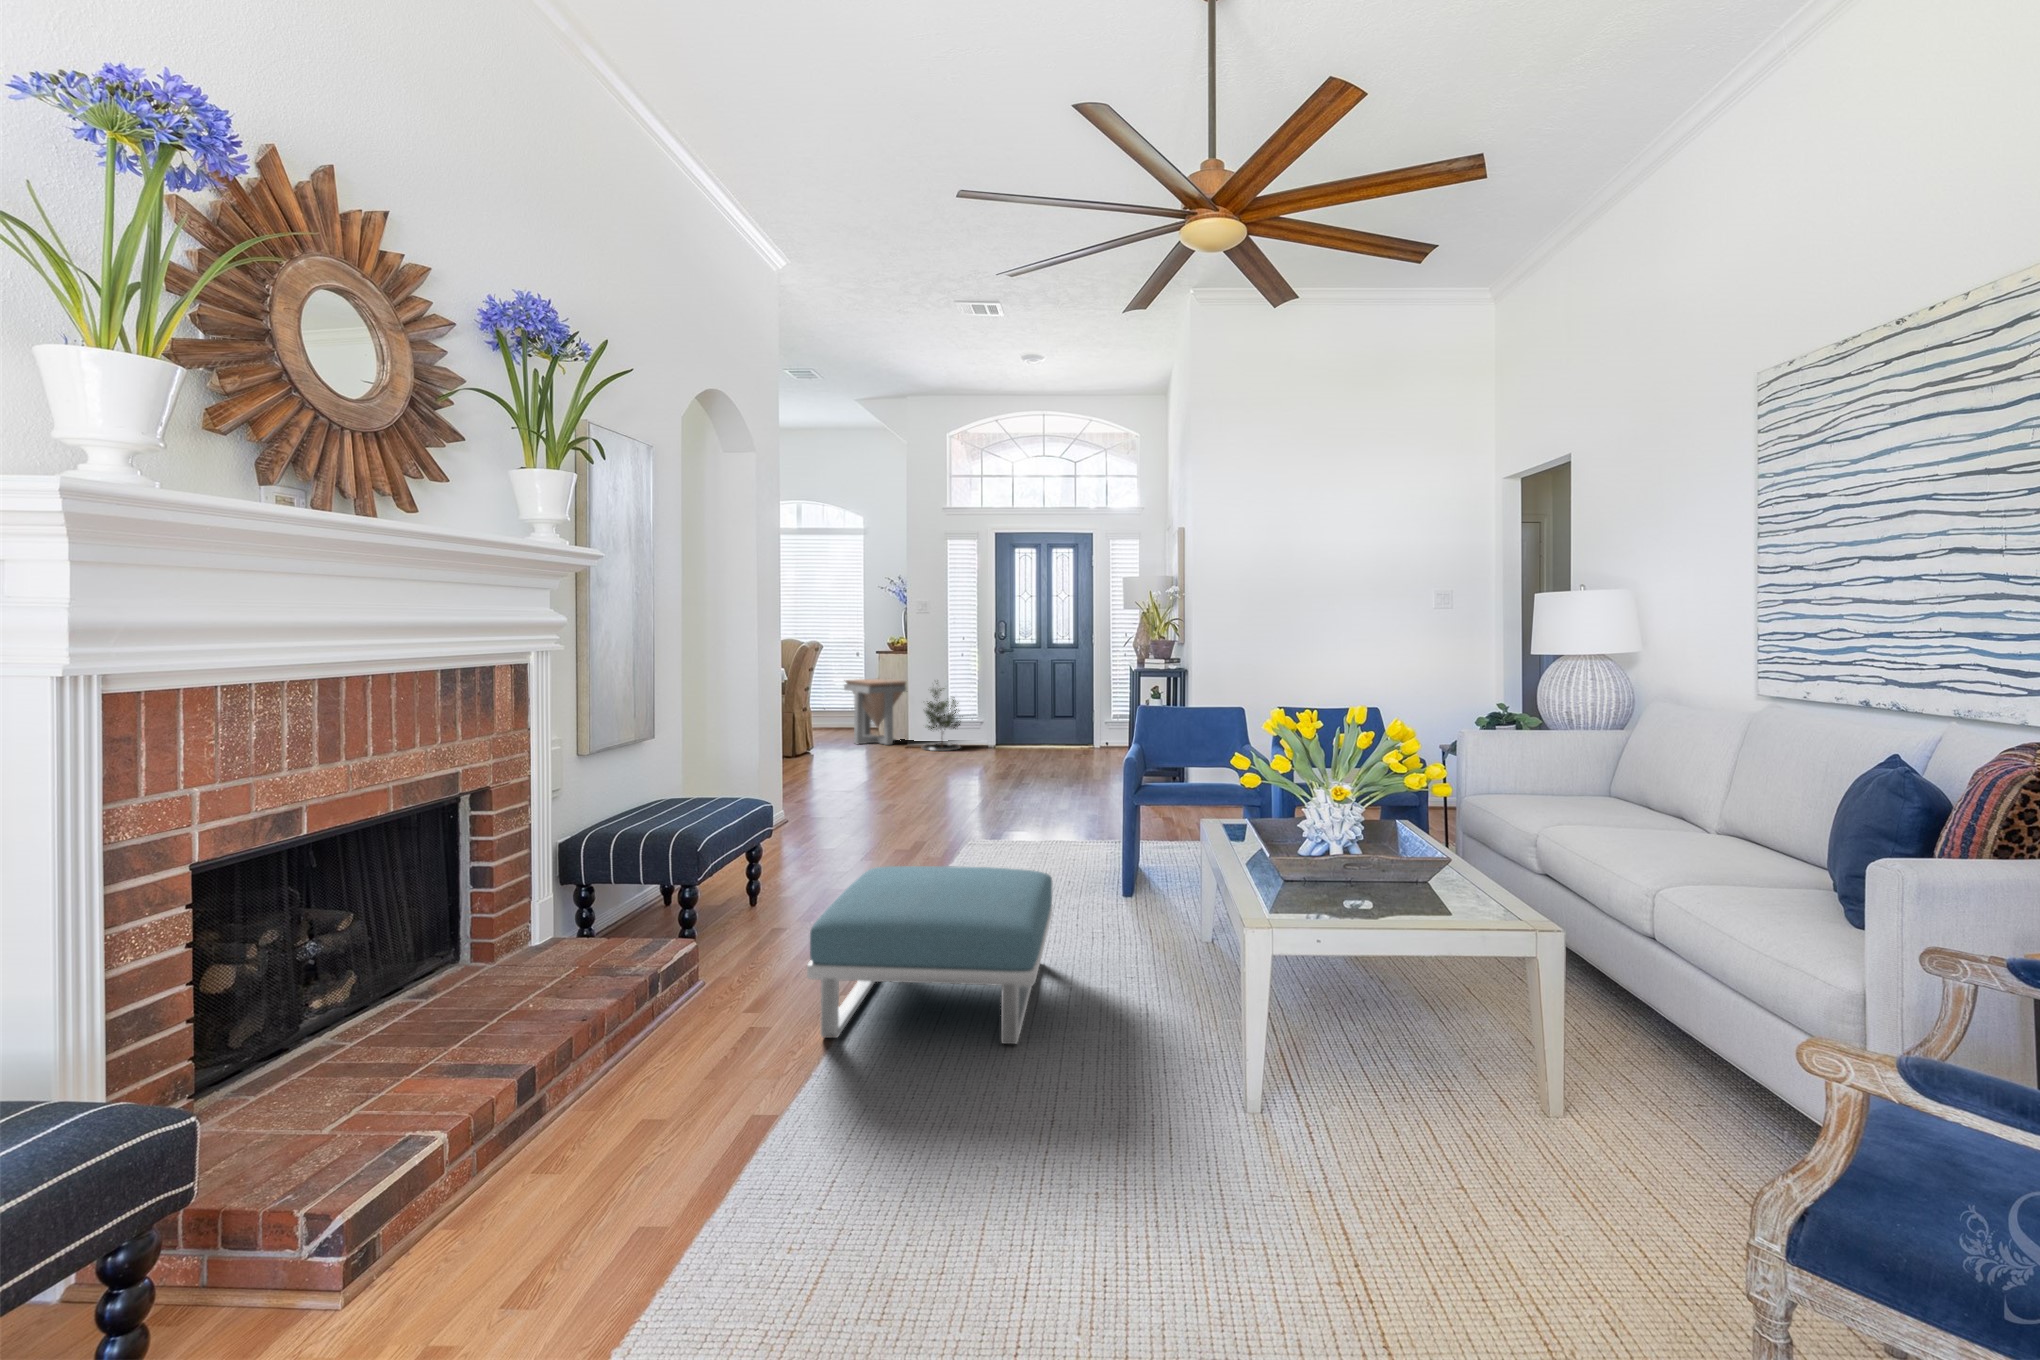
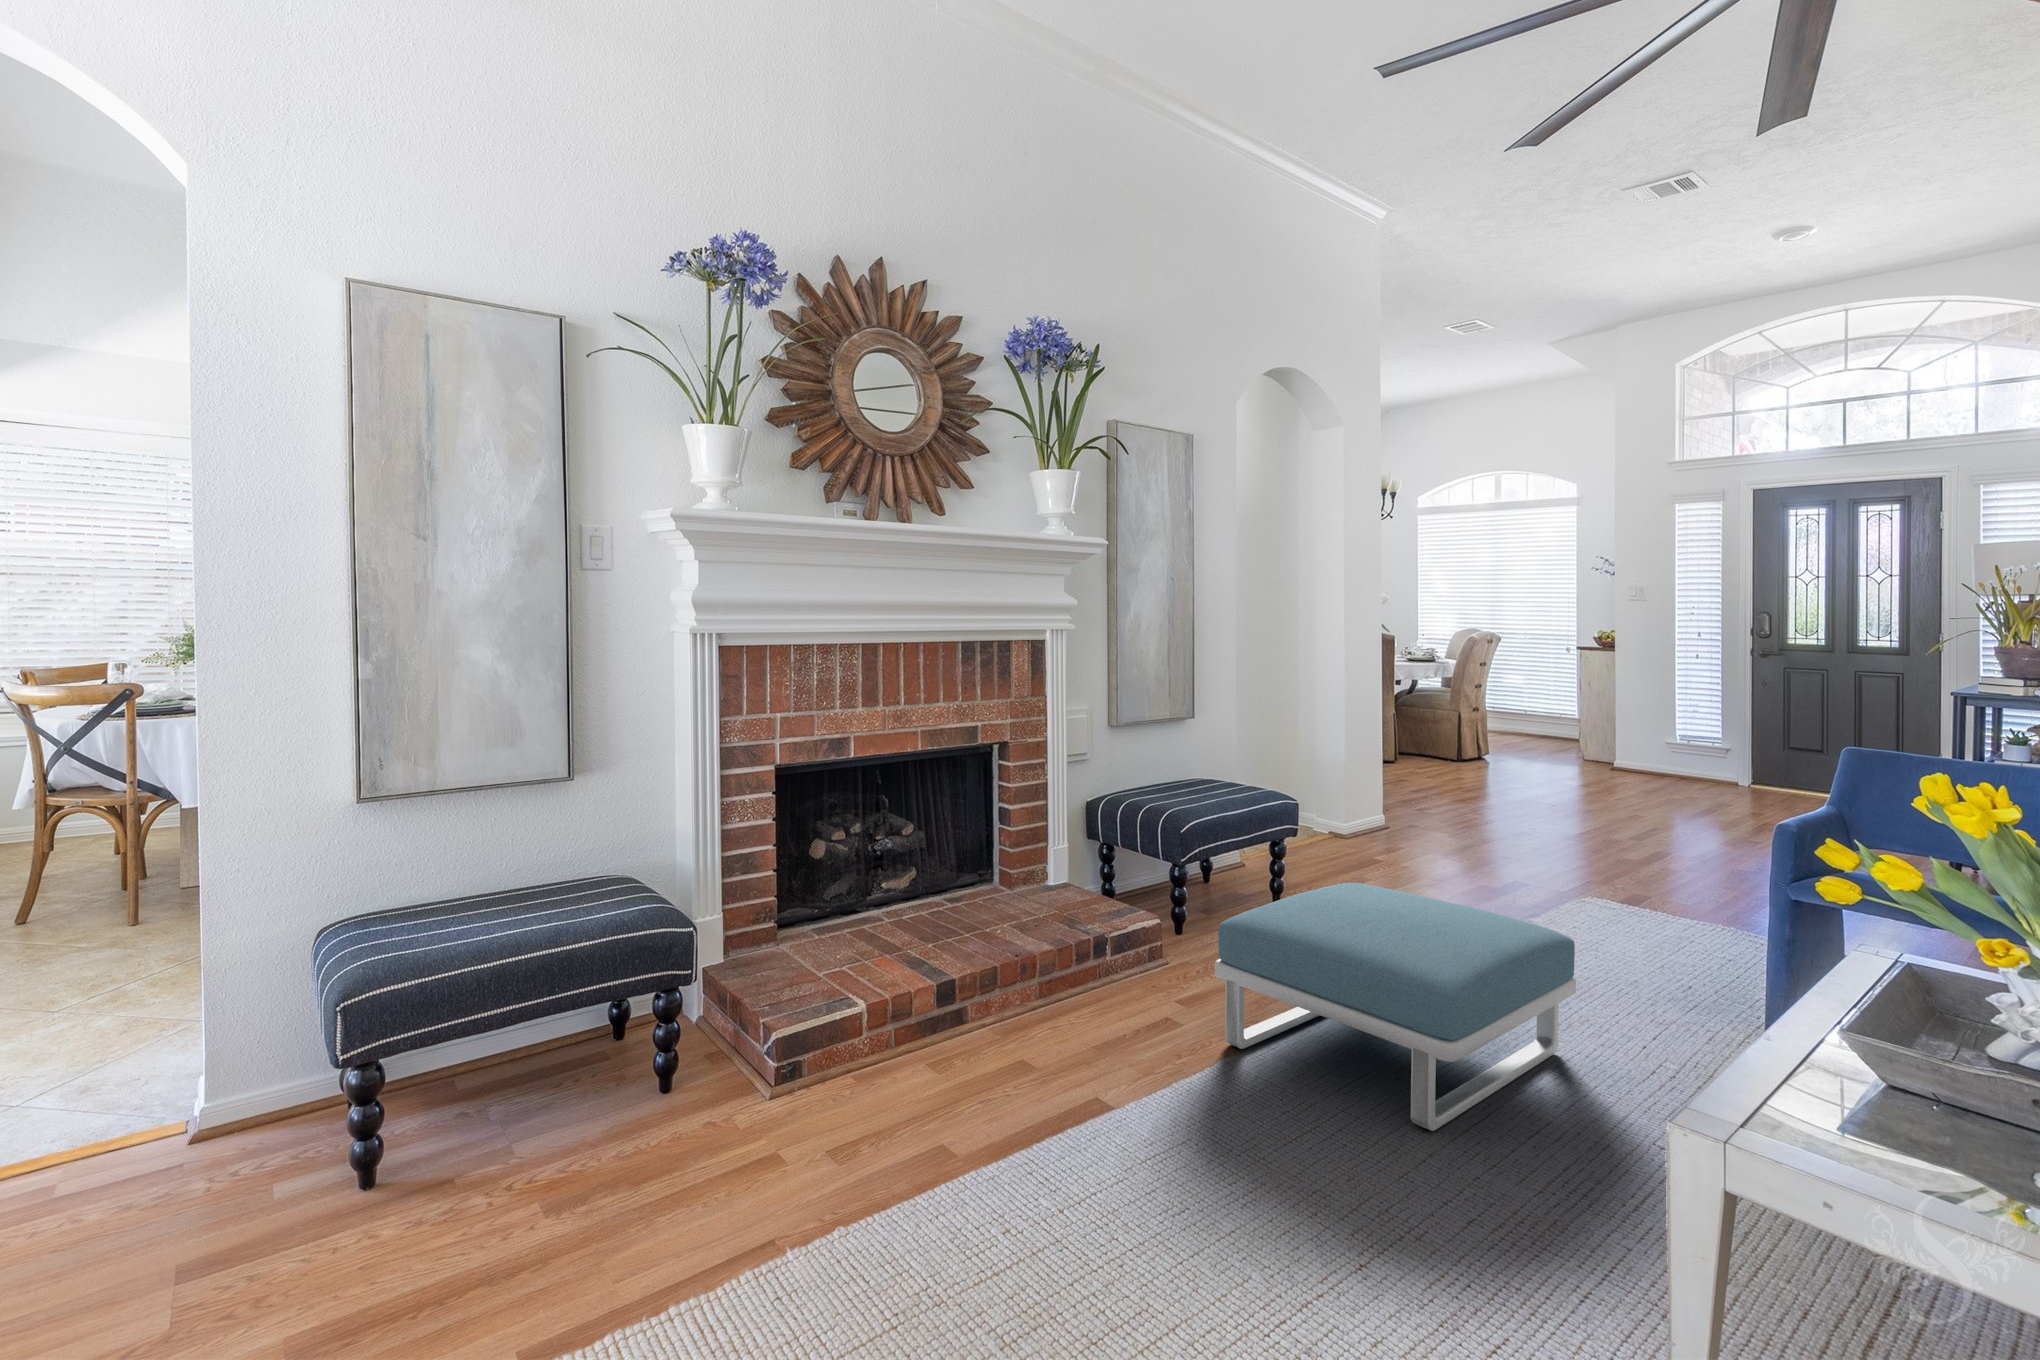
side table: present [844,678,906,745] -> none [1531,683,1623,767]
potted tree: present [922,683,961,751] -> none [1629,686,1699,783]

